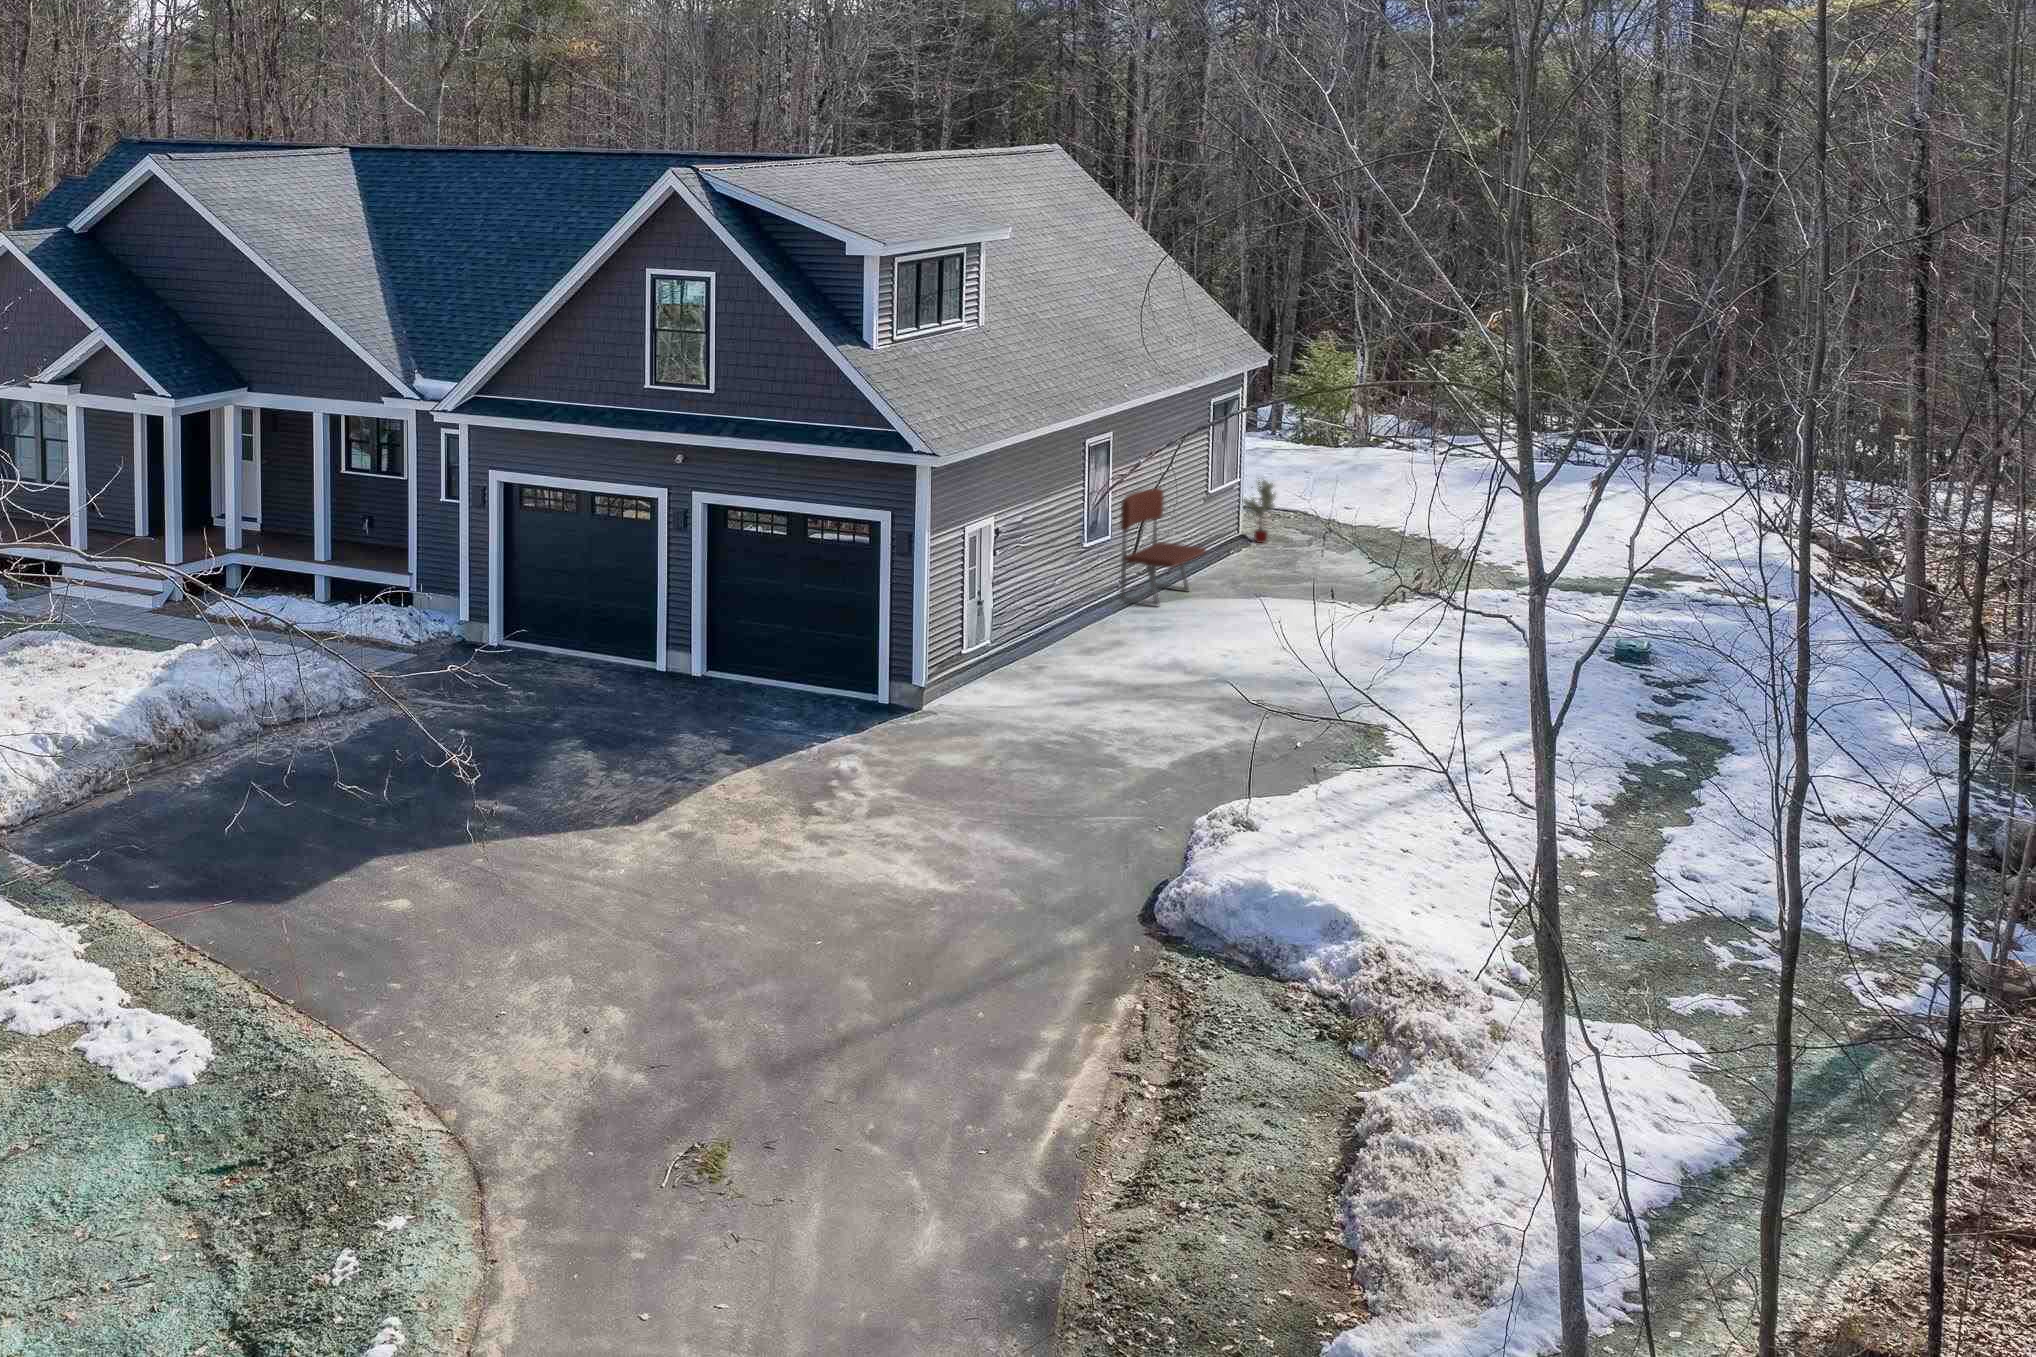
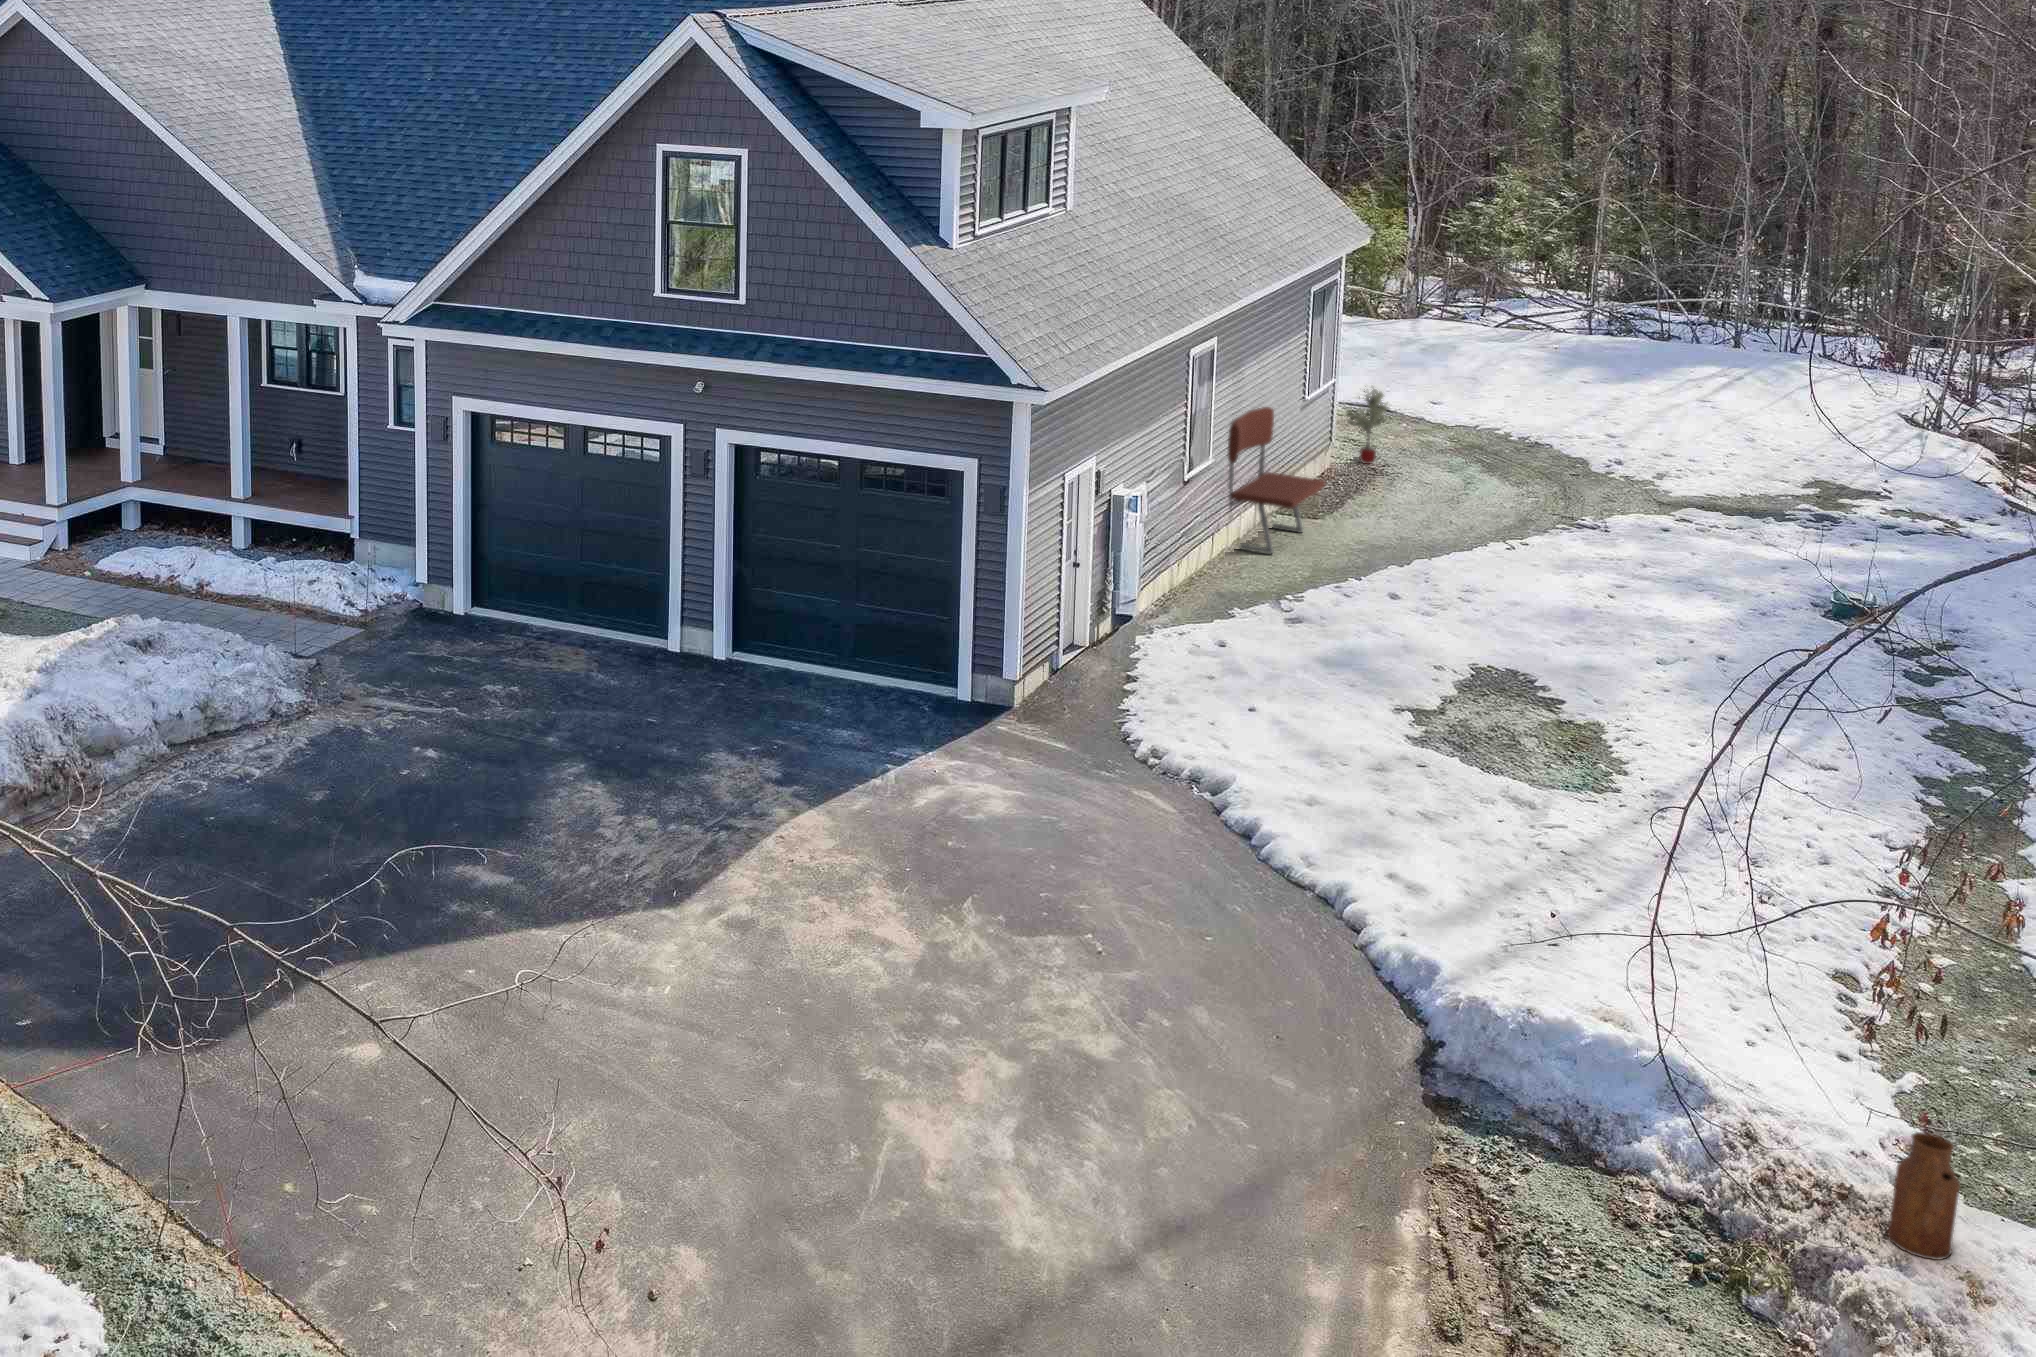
watering can: none [1468,940,1513,1030] -> present [1887,1132,1960,1260]

